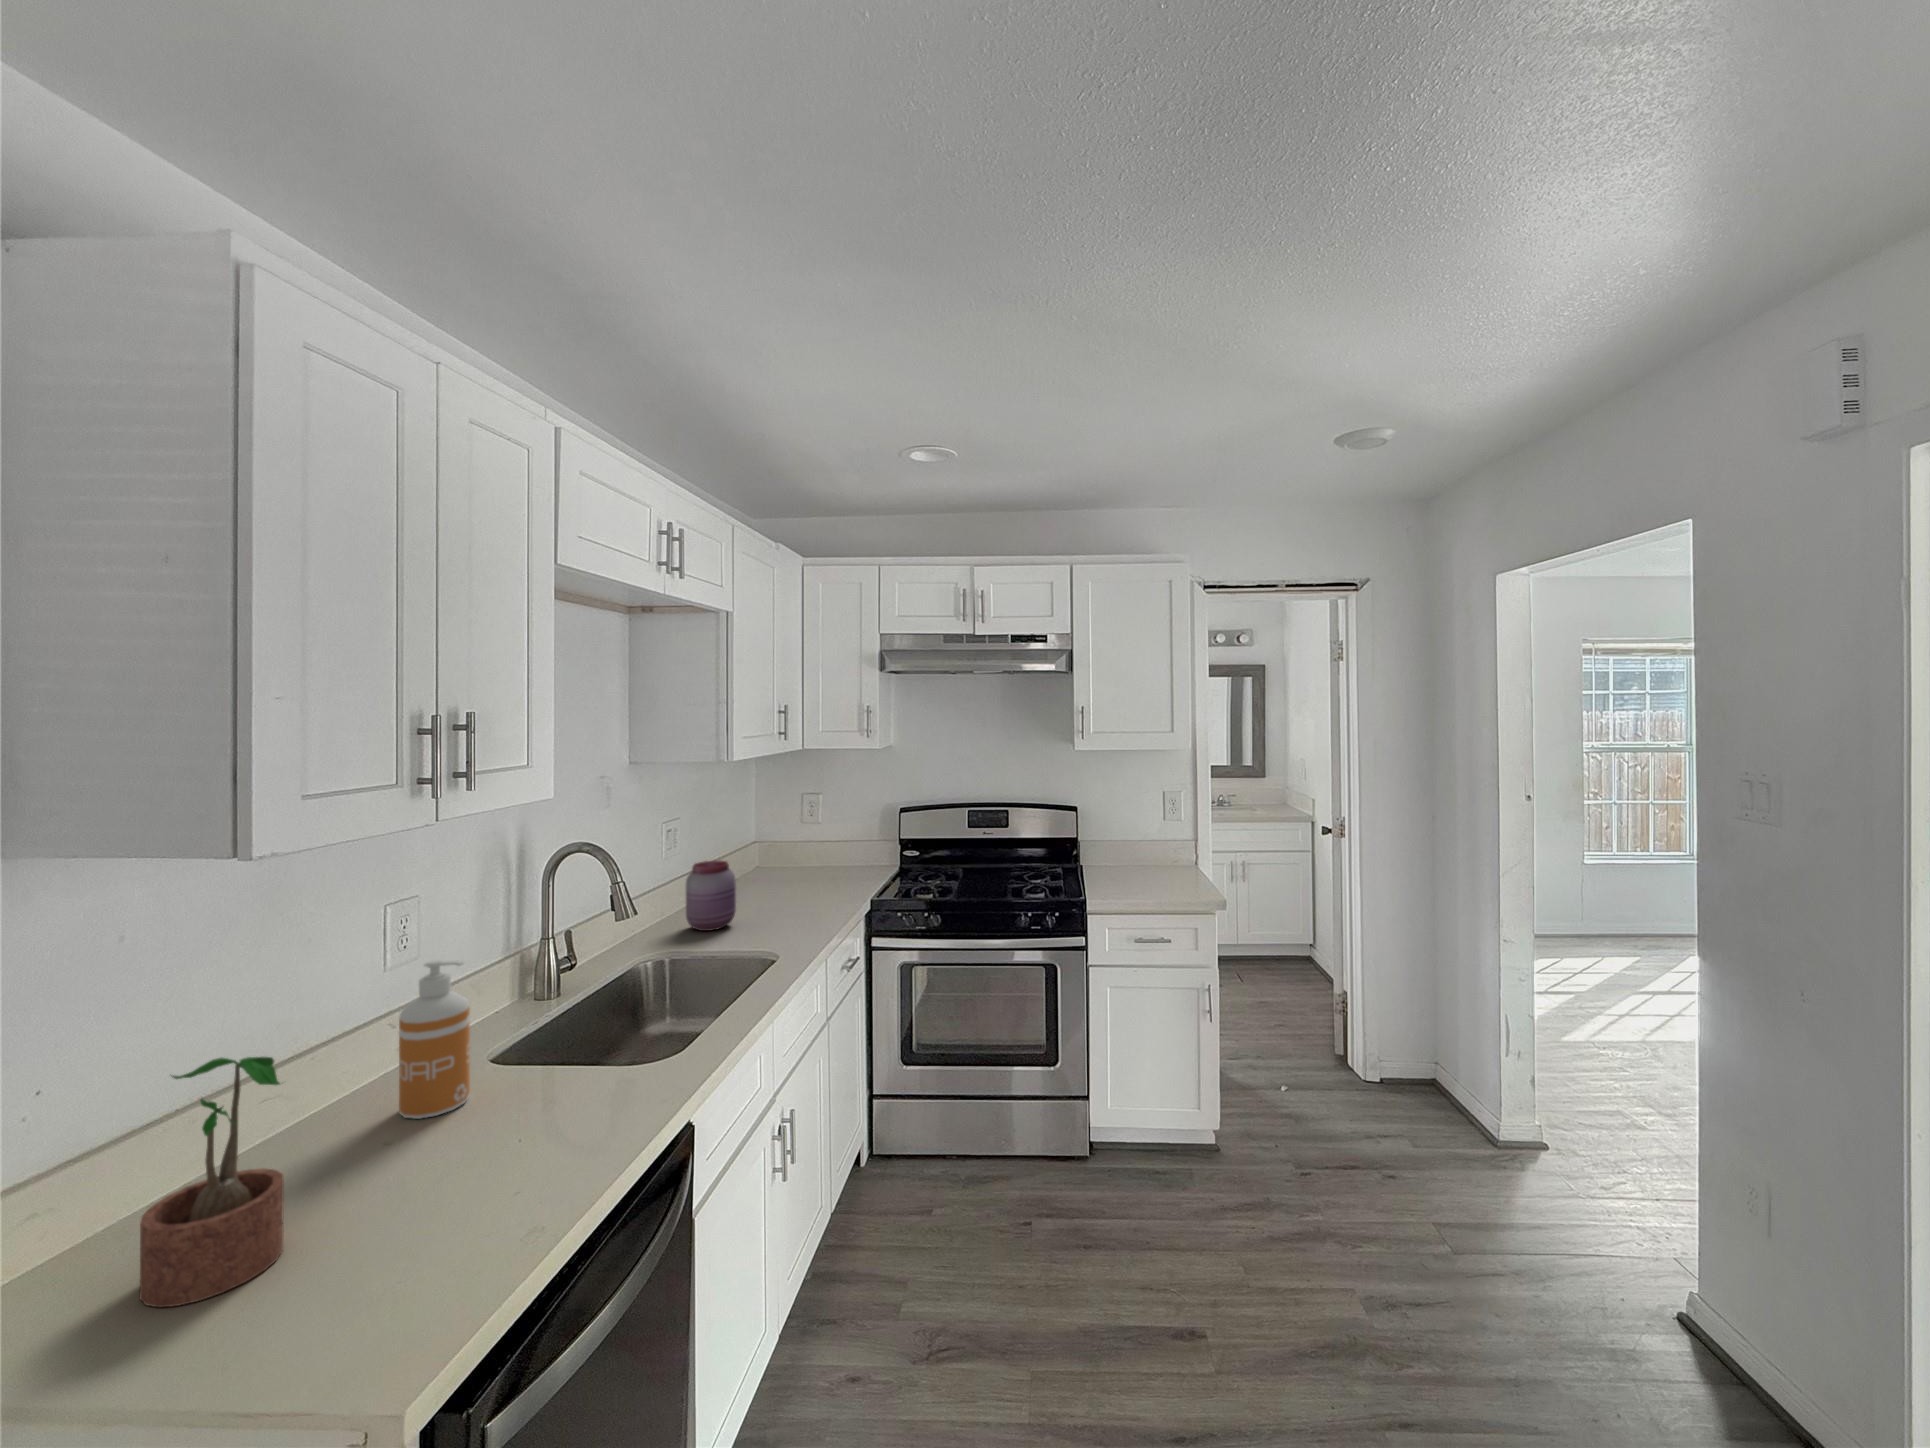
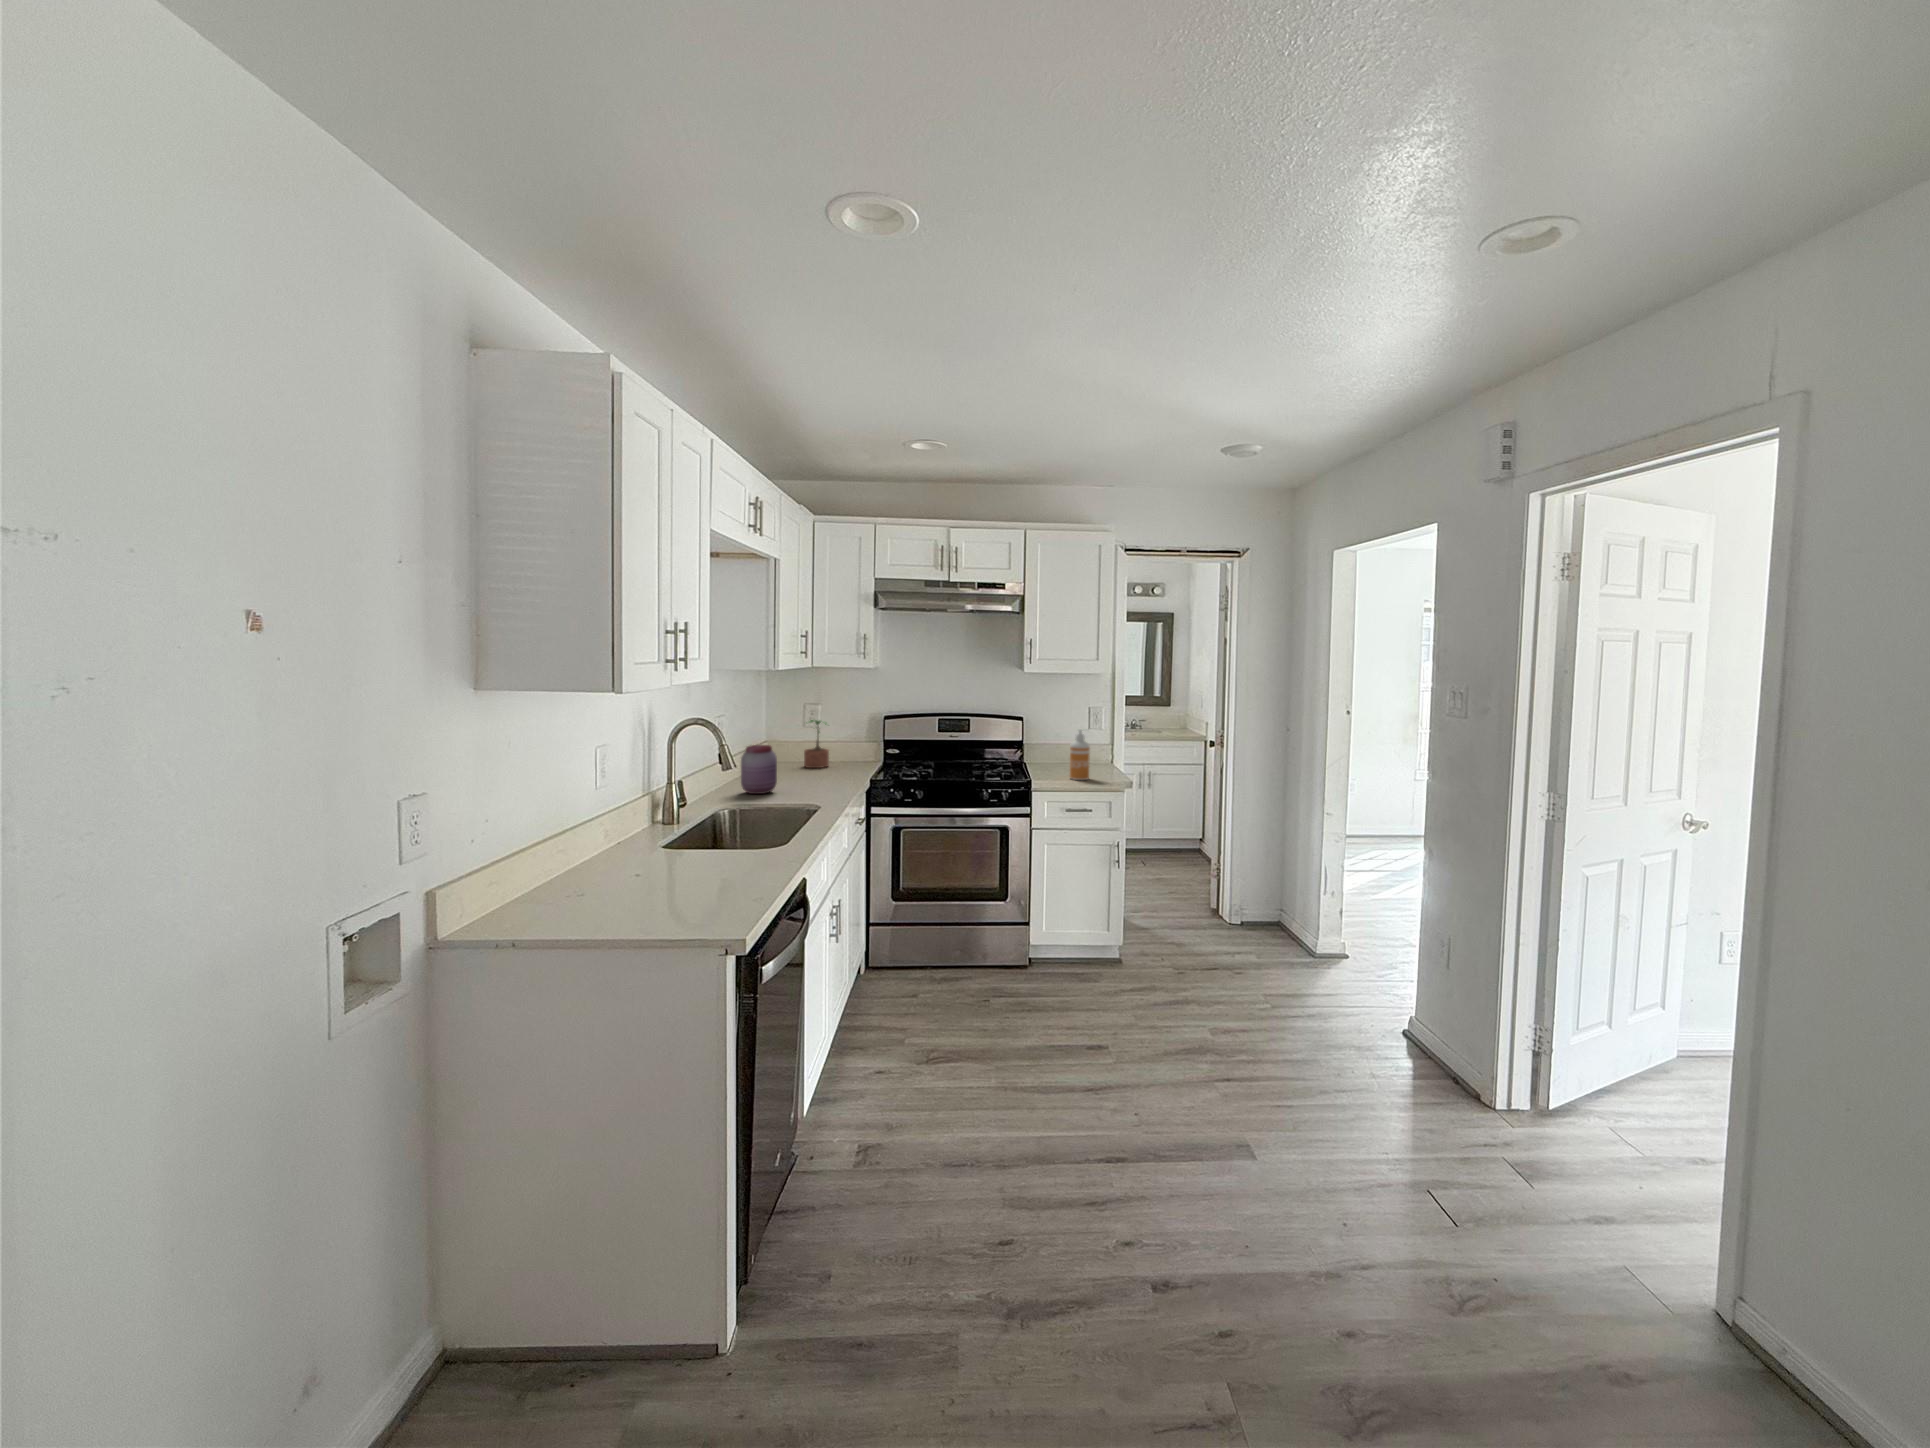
soap dispenser: present [399,960,470,1119] -> present [1070,729,1090,780]
potted plant: present [140,1057,284,1307] -> present [804,720,829,768]

